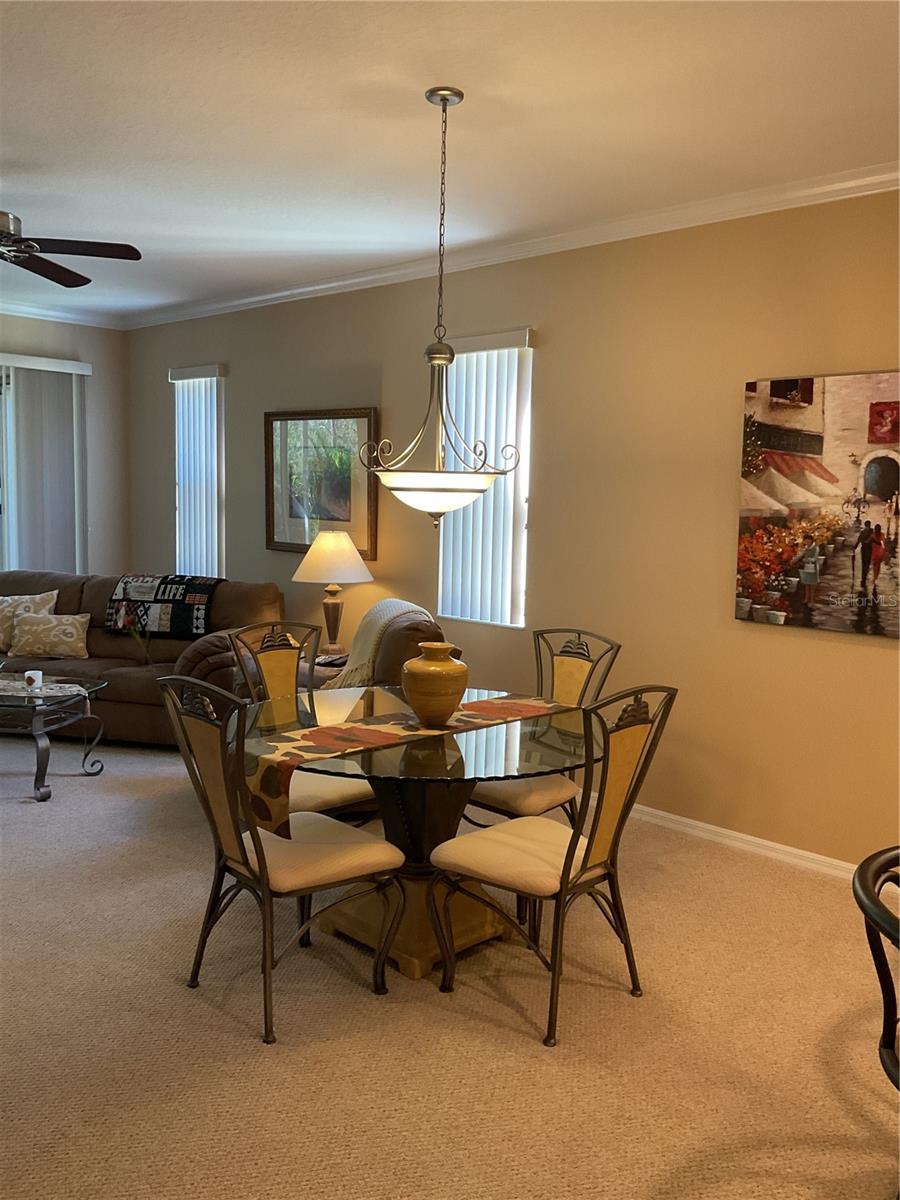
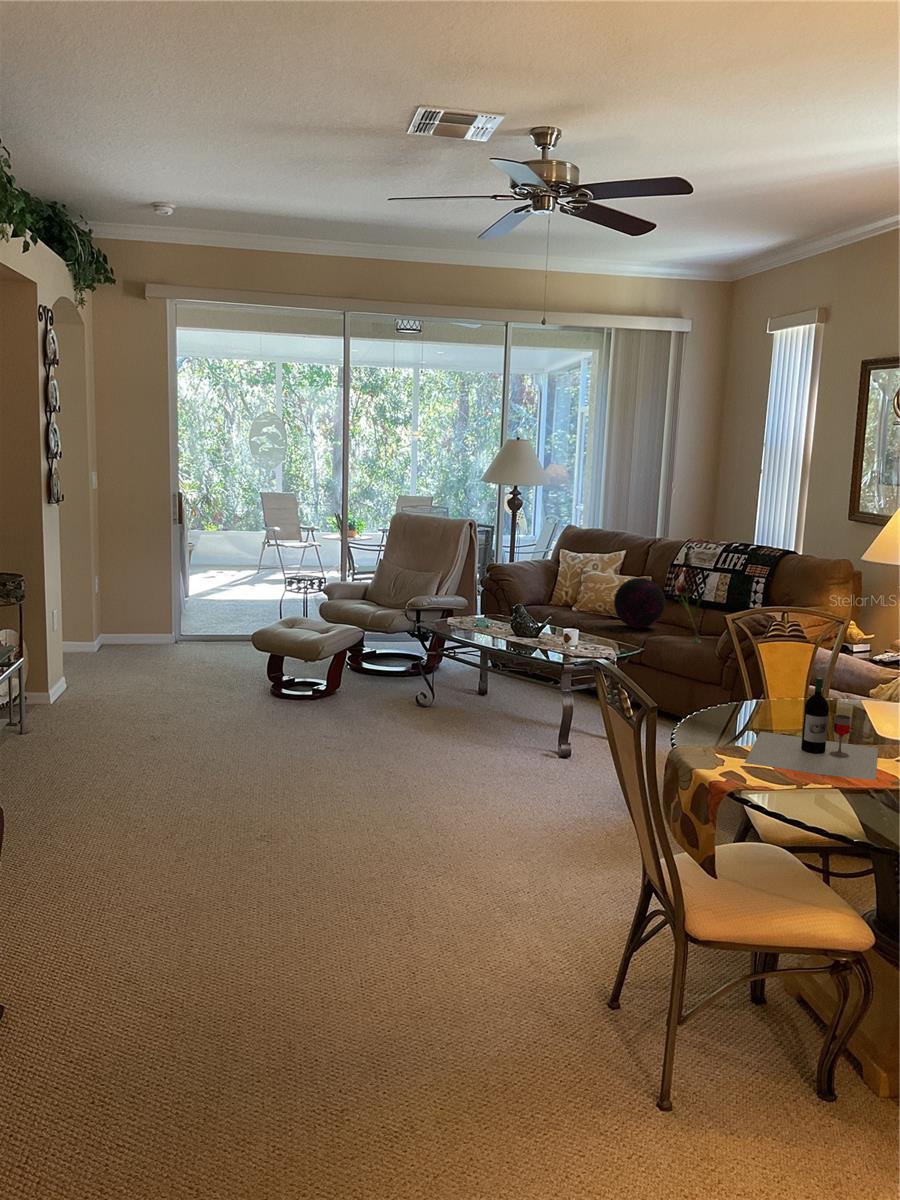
decorative orb: none [59,615,112,665] -> present [614,578,665,628]
wine bottle: none [285,671,388,746] -> present [745,677,878,780]

